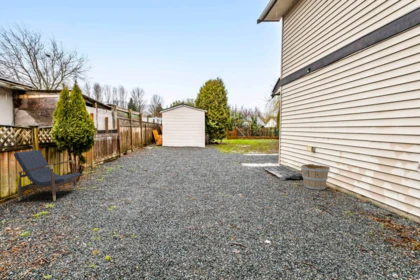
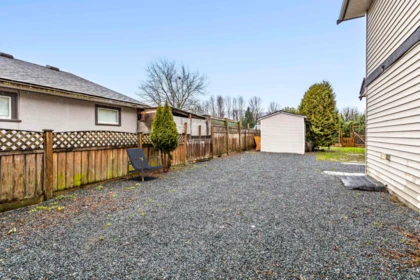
wooden bucket: present [301,164,330,190] -> none [357,174,396,205]

